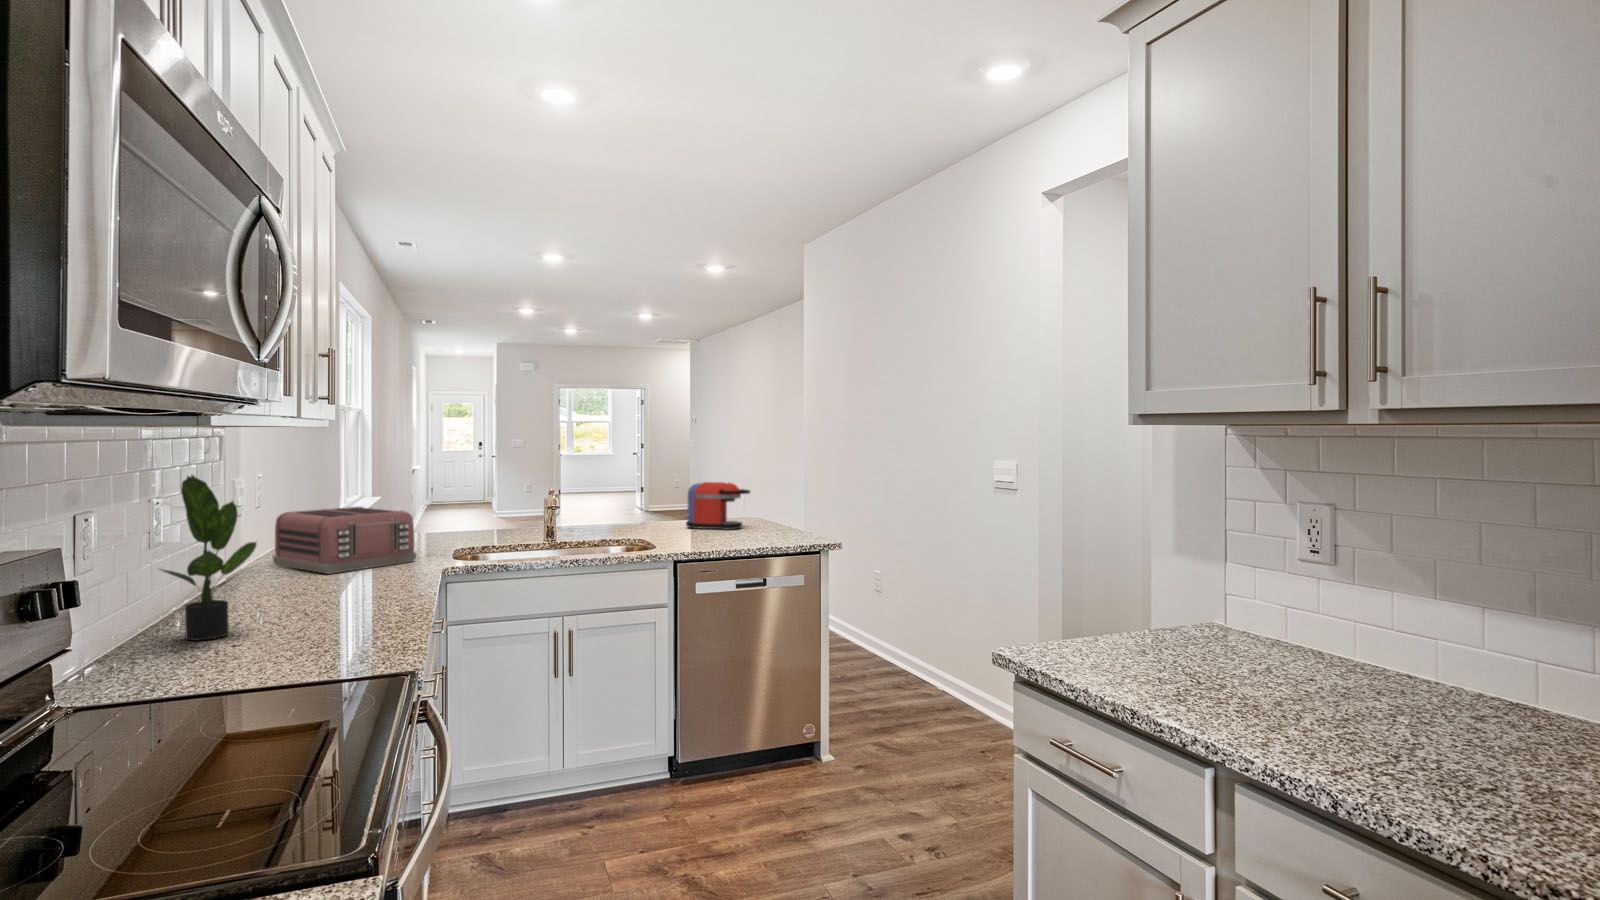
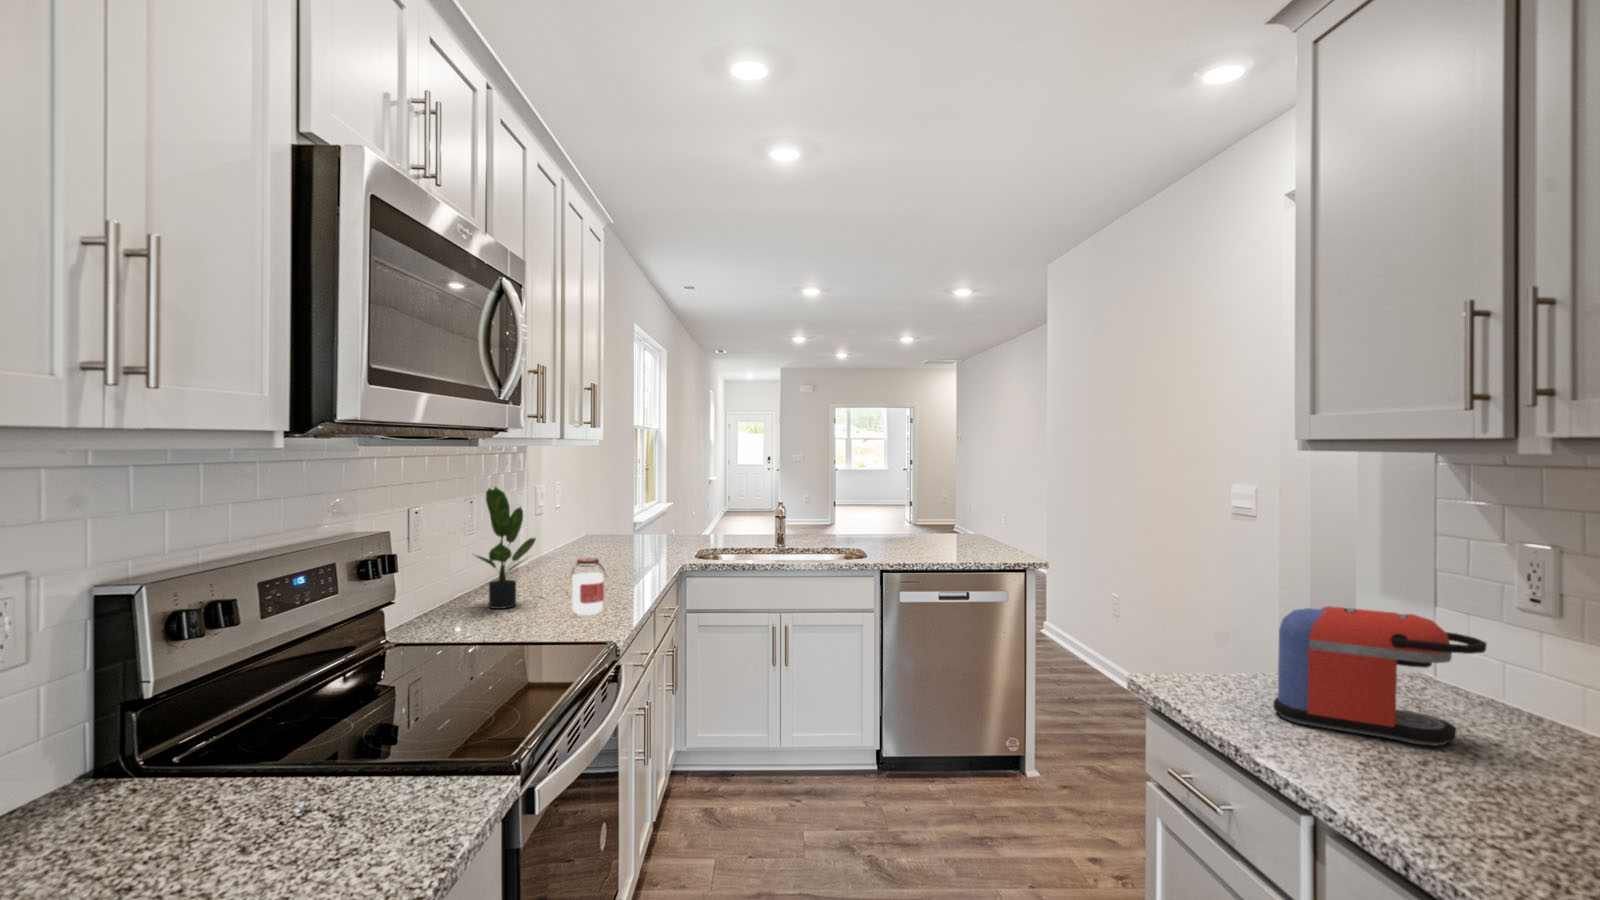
coffee maker: present [686,482,750,530] -> present [1273,606,1487,746]
toaster: present [273,507,416,574] -> none [566,511,667,565]
jar: none [319,564,369,640] -> present [571,558,605,615]

